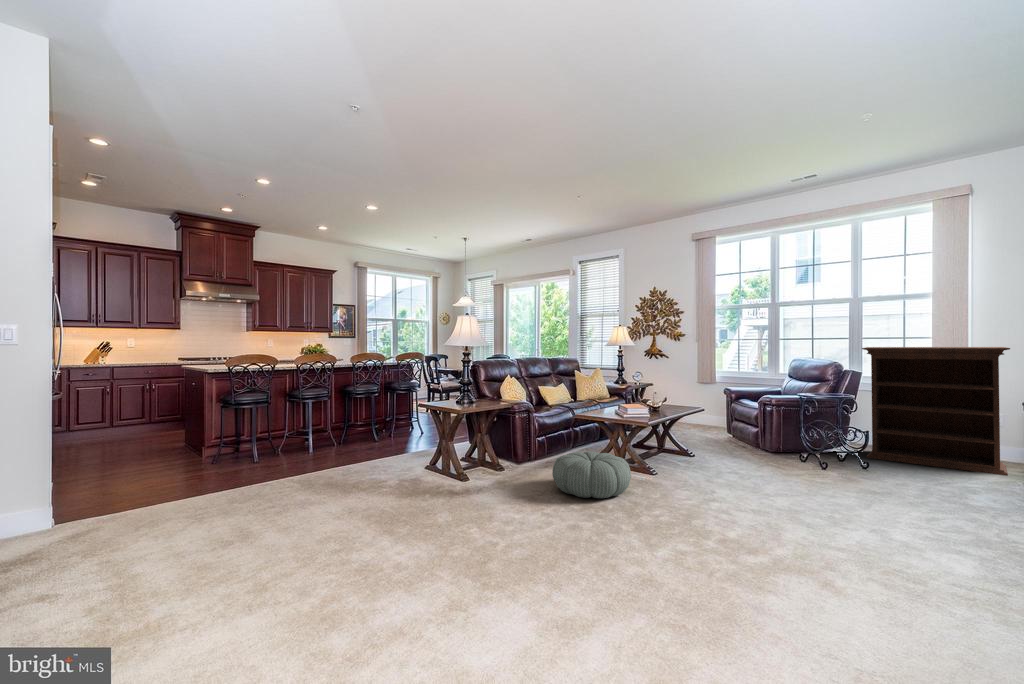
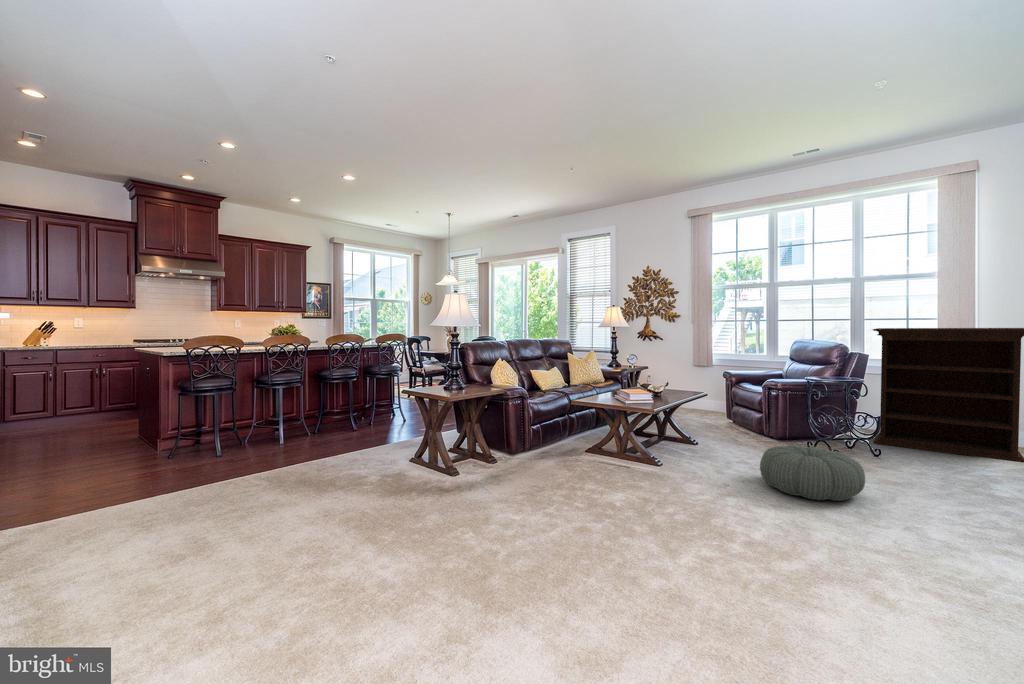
pouf: present [552,451,631,498] -> present [760,445,865,501]

